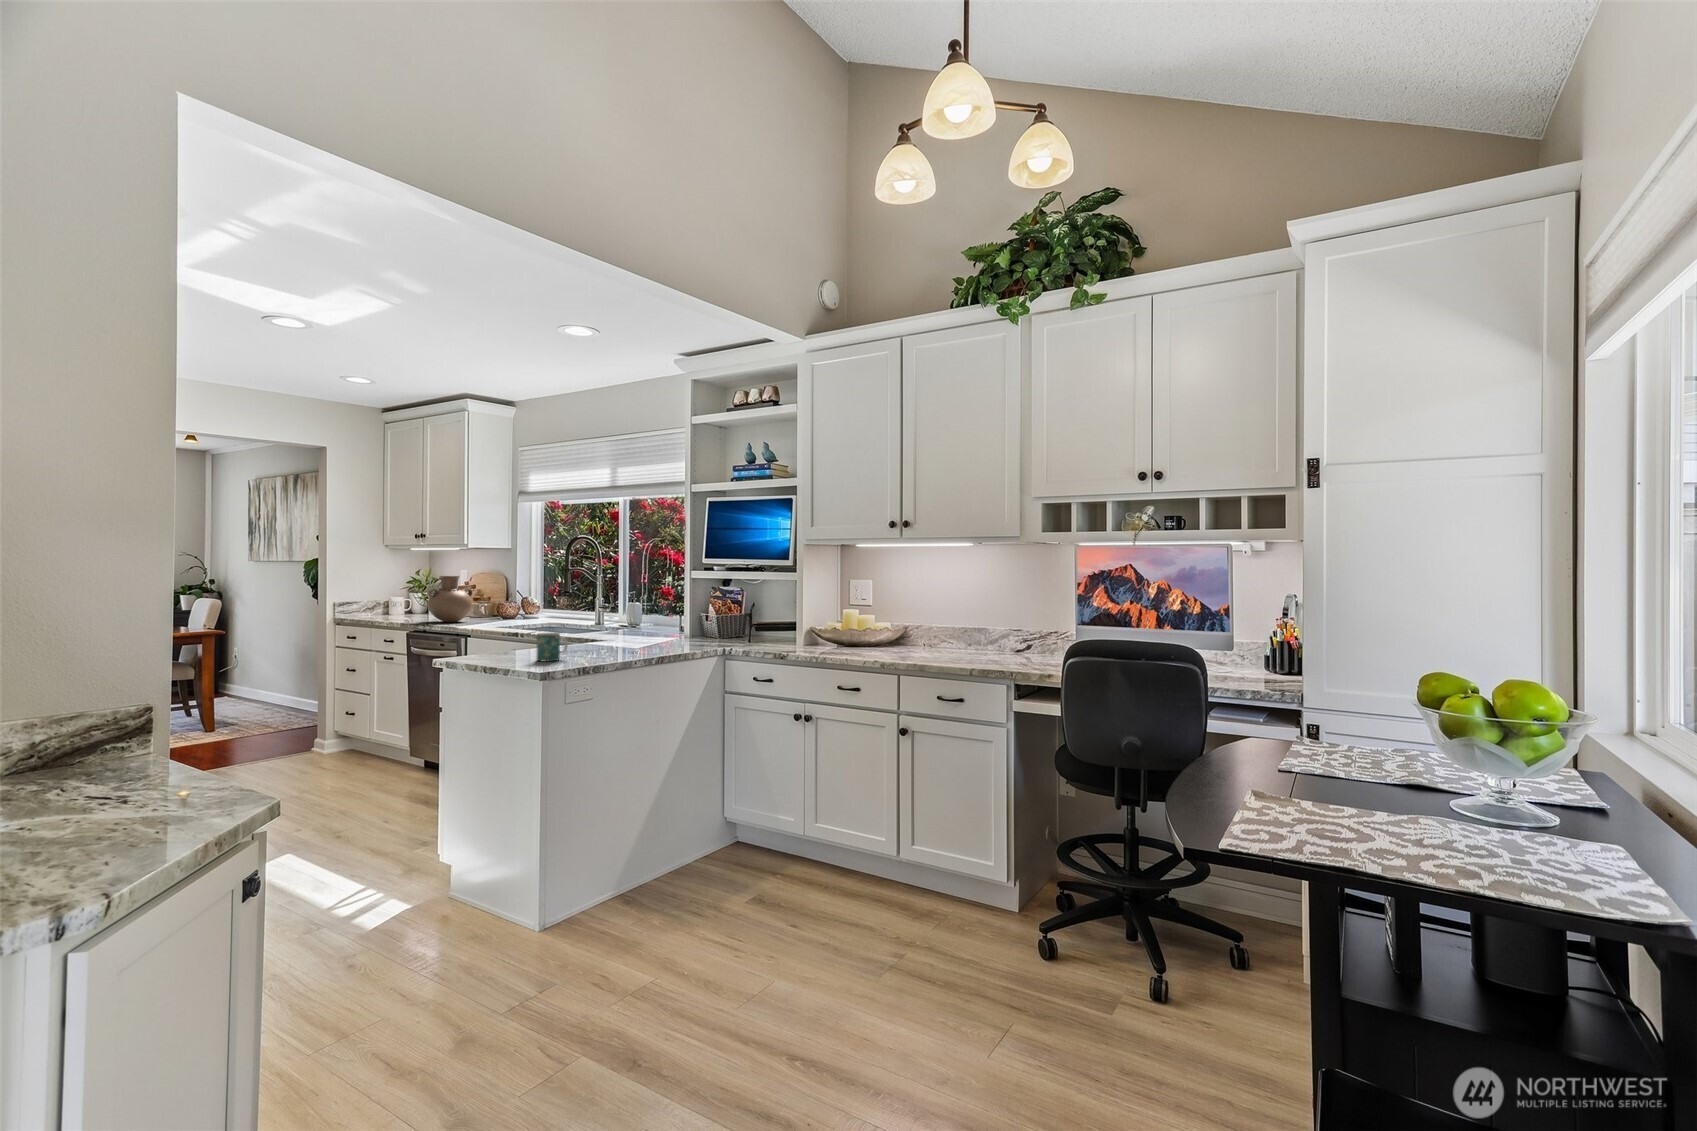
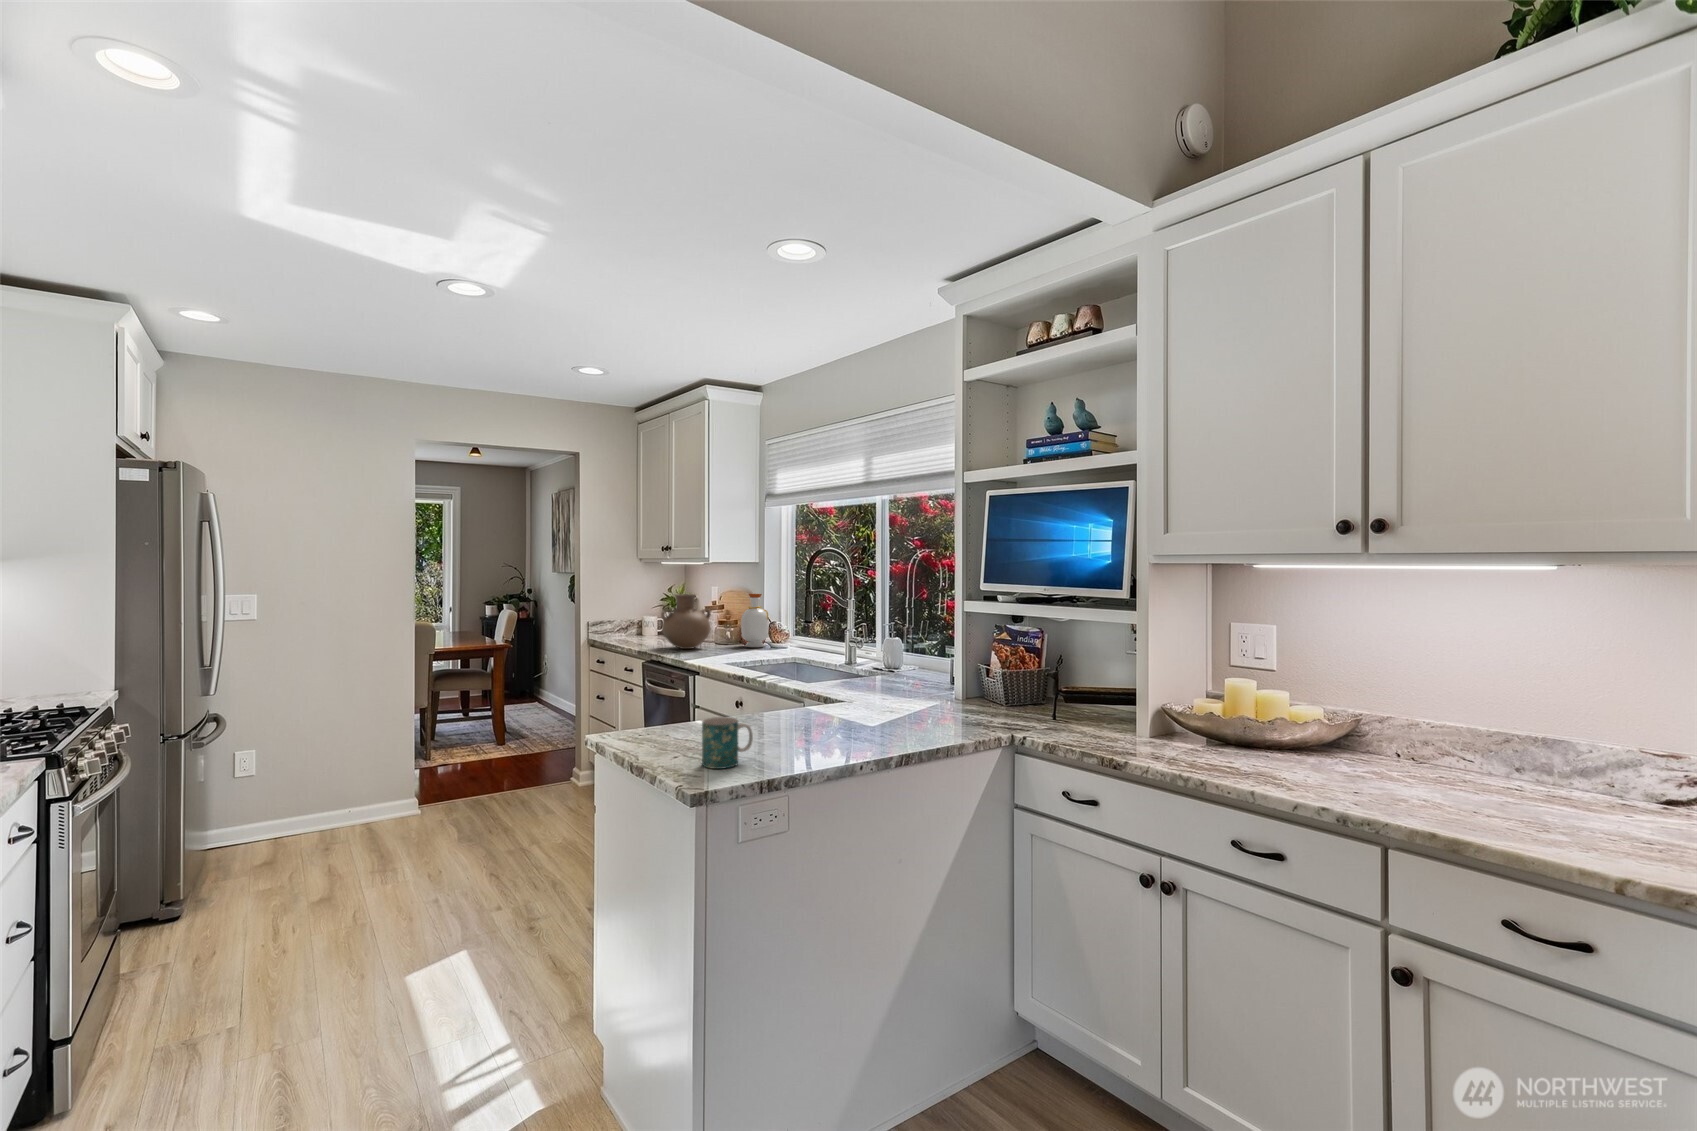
bottle: none [499,576,524,620] -> present [741,594,769,647]

